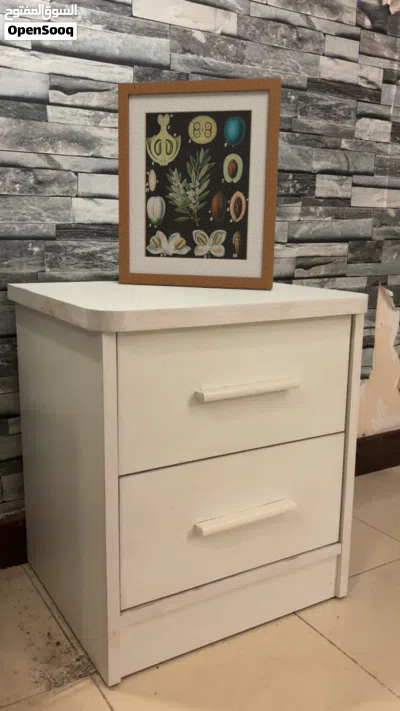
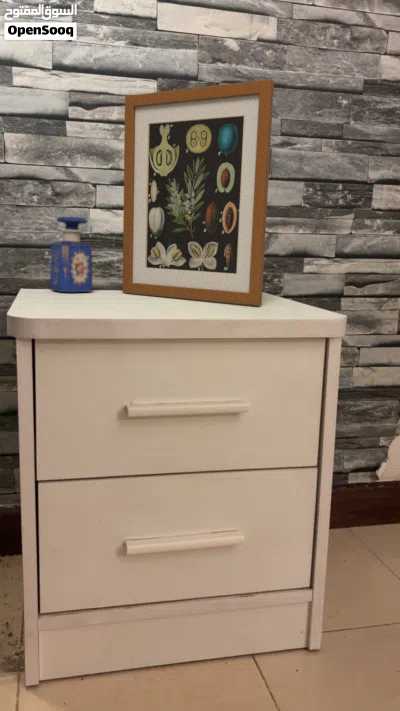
perfume bottle: none [44,205,89,285] -> present [50,215,92,292]

